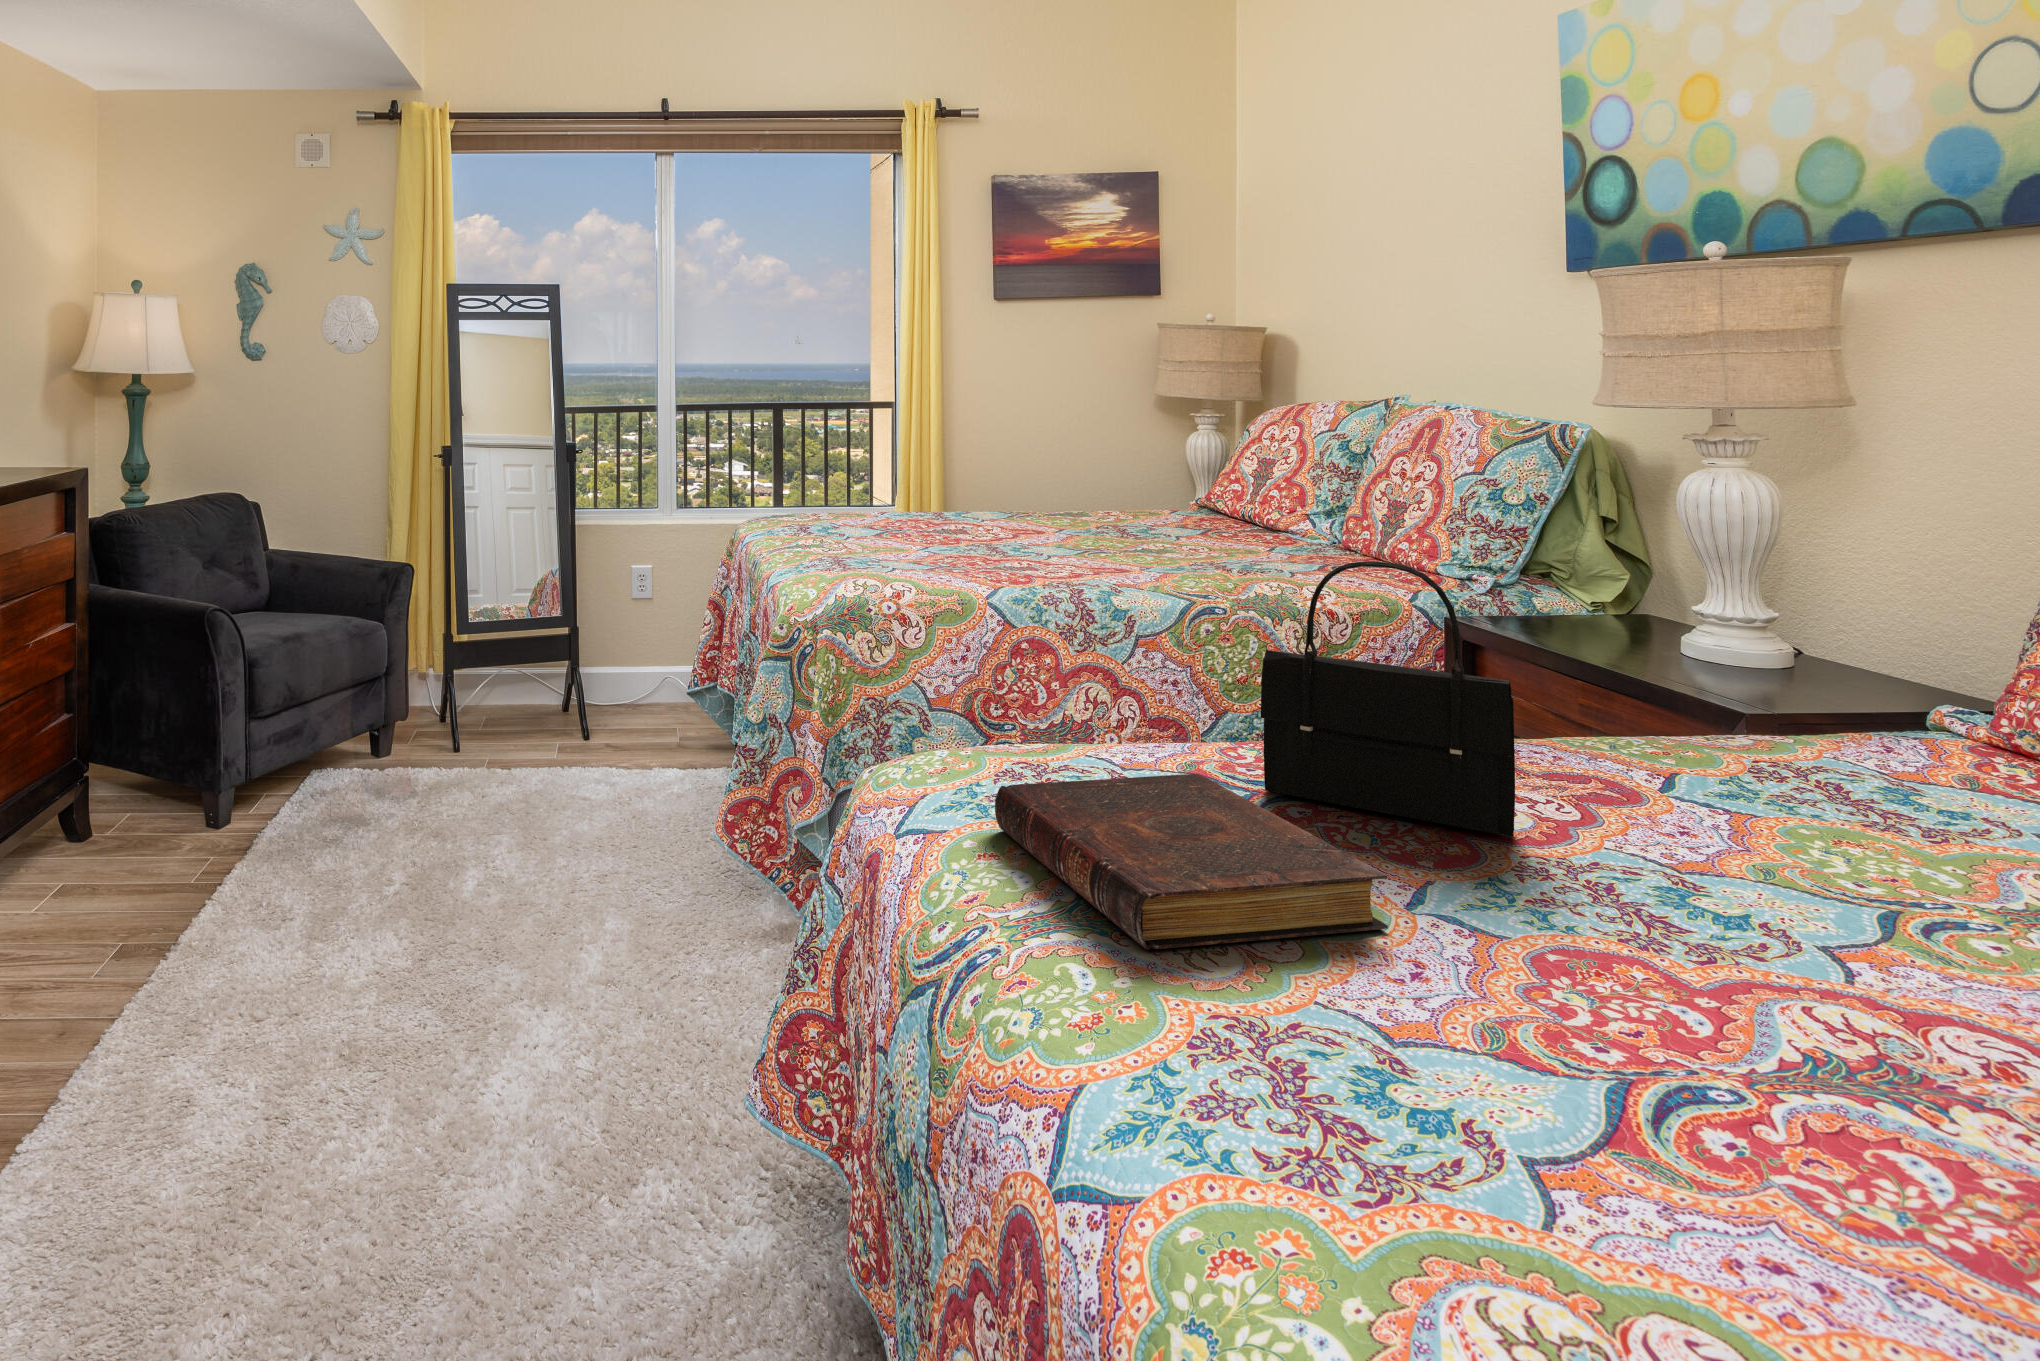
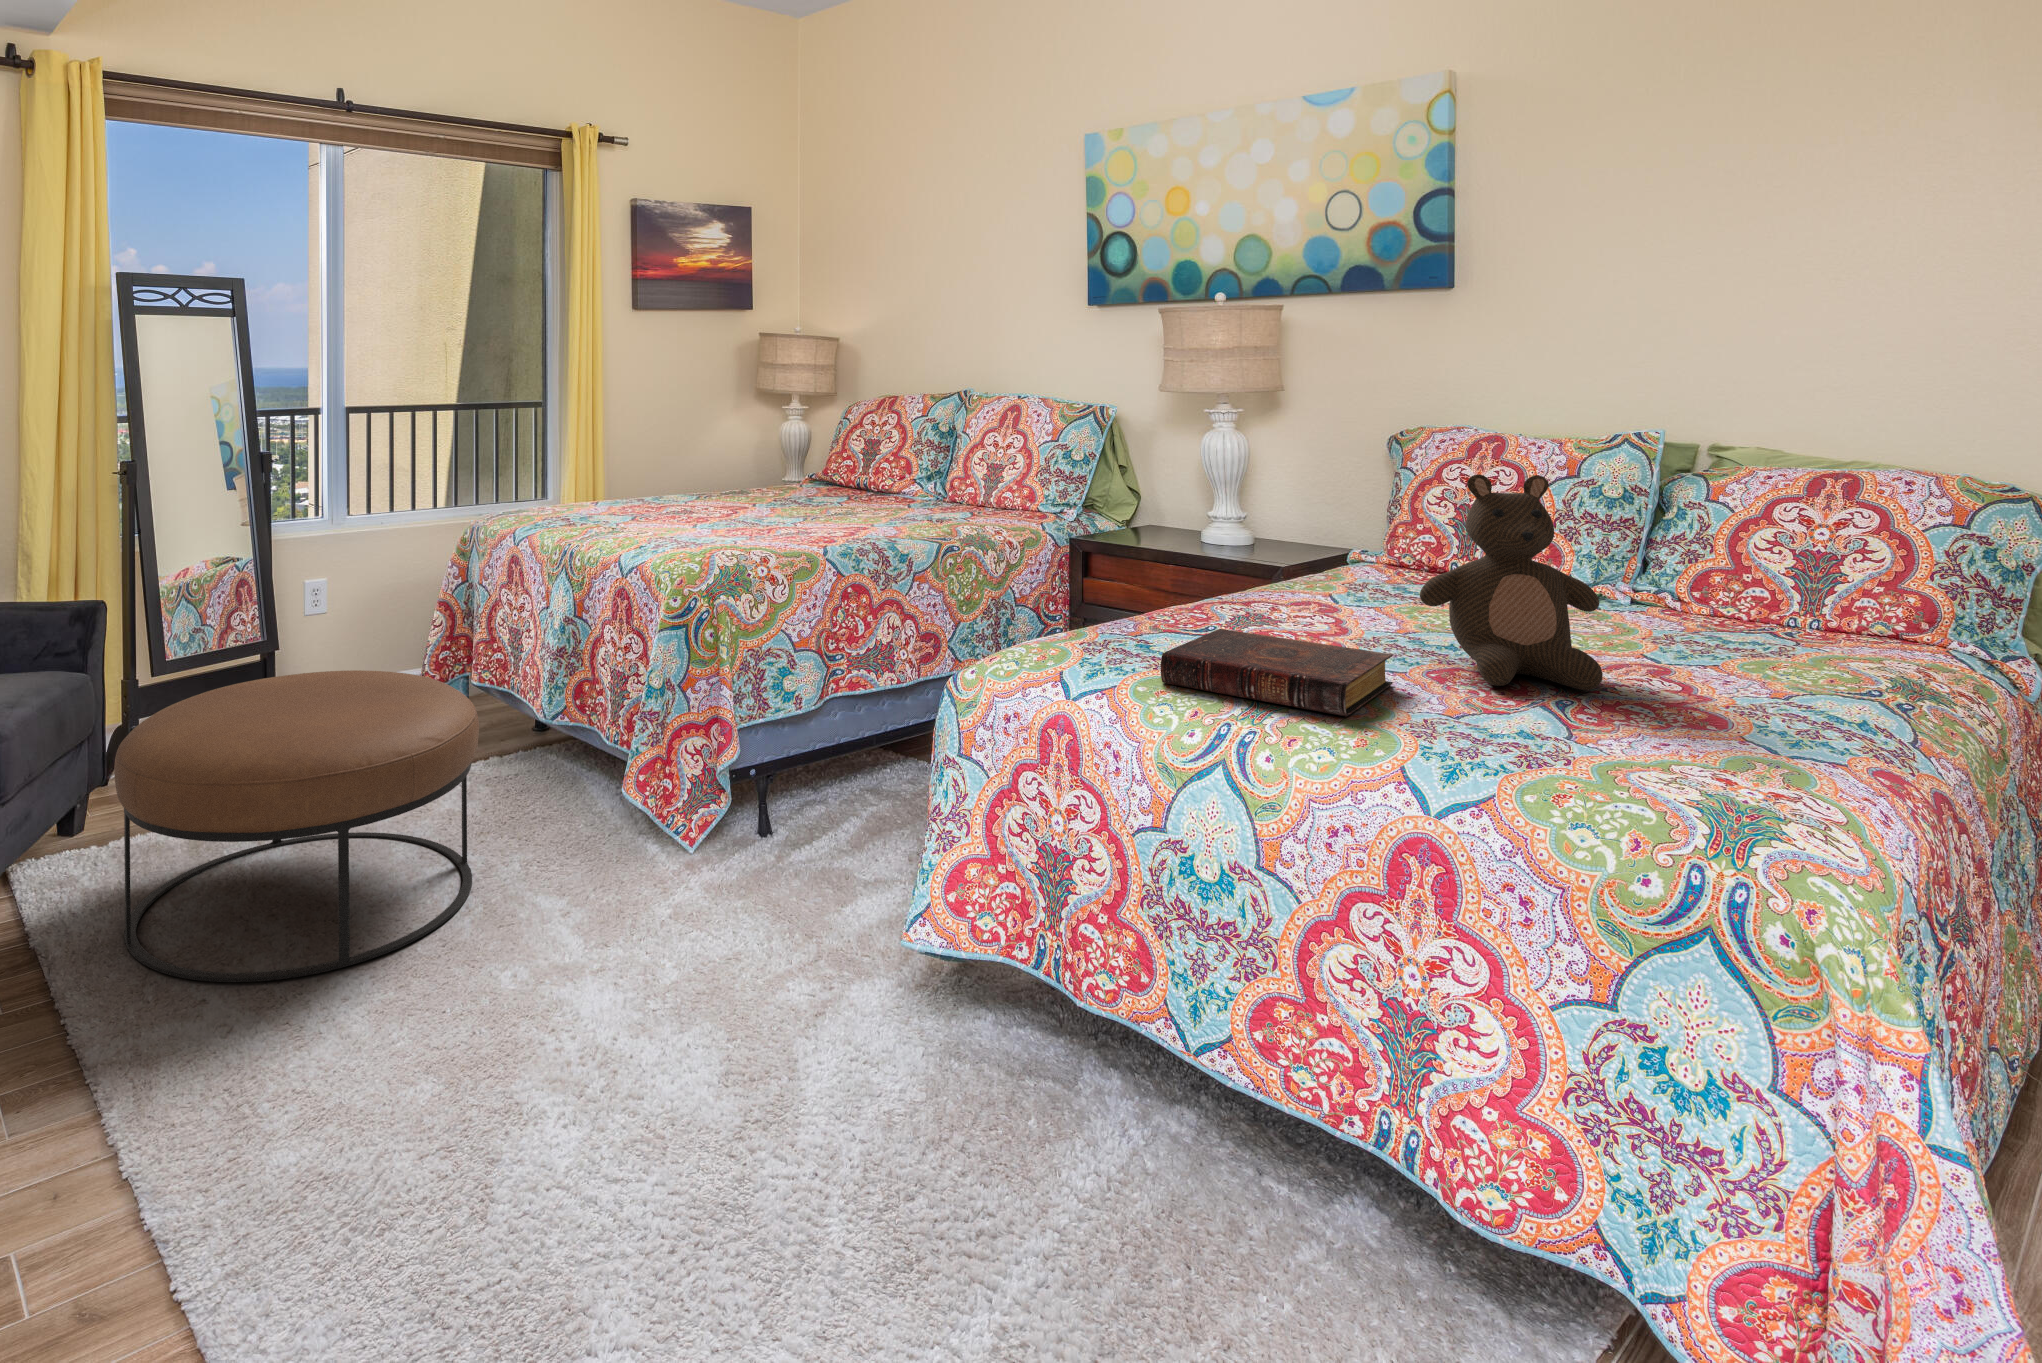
handbag: present [1260,561,1515,837] -> none [1213,487,1349,637]
stuffed bear: none [1550,571,1988,1061] -> present [1420,474,1603,690]
ottoman: none [271,648,590,923] -> present [114,670,479,982]

